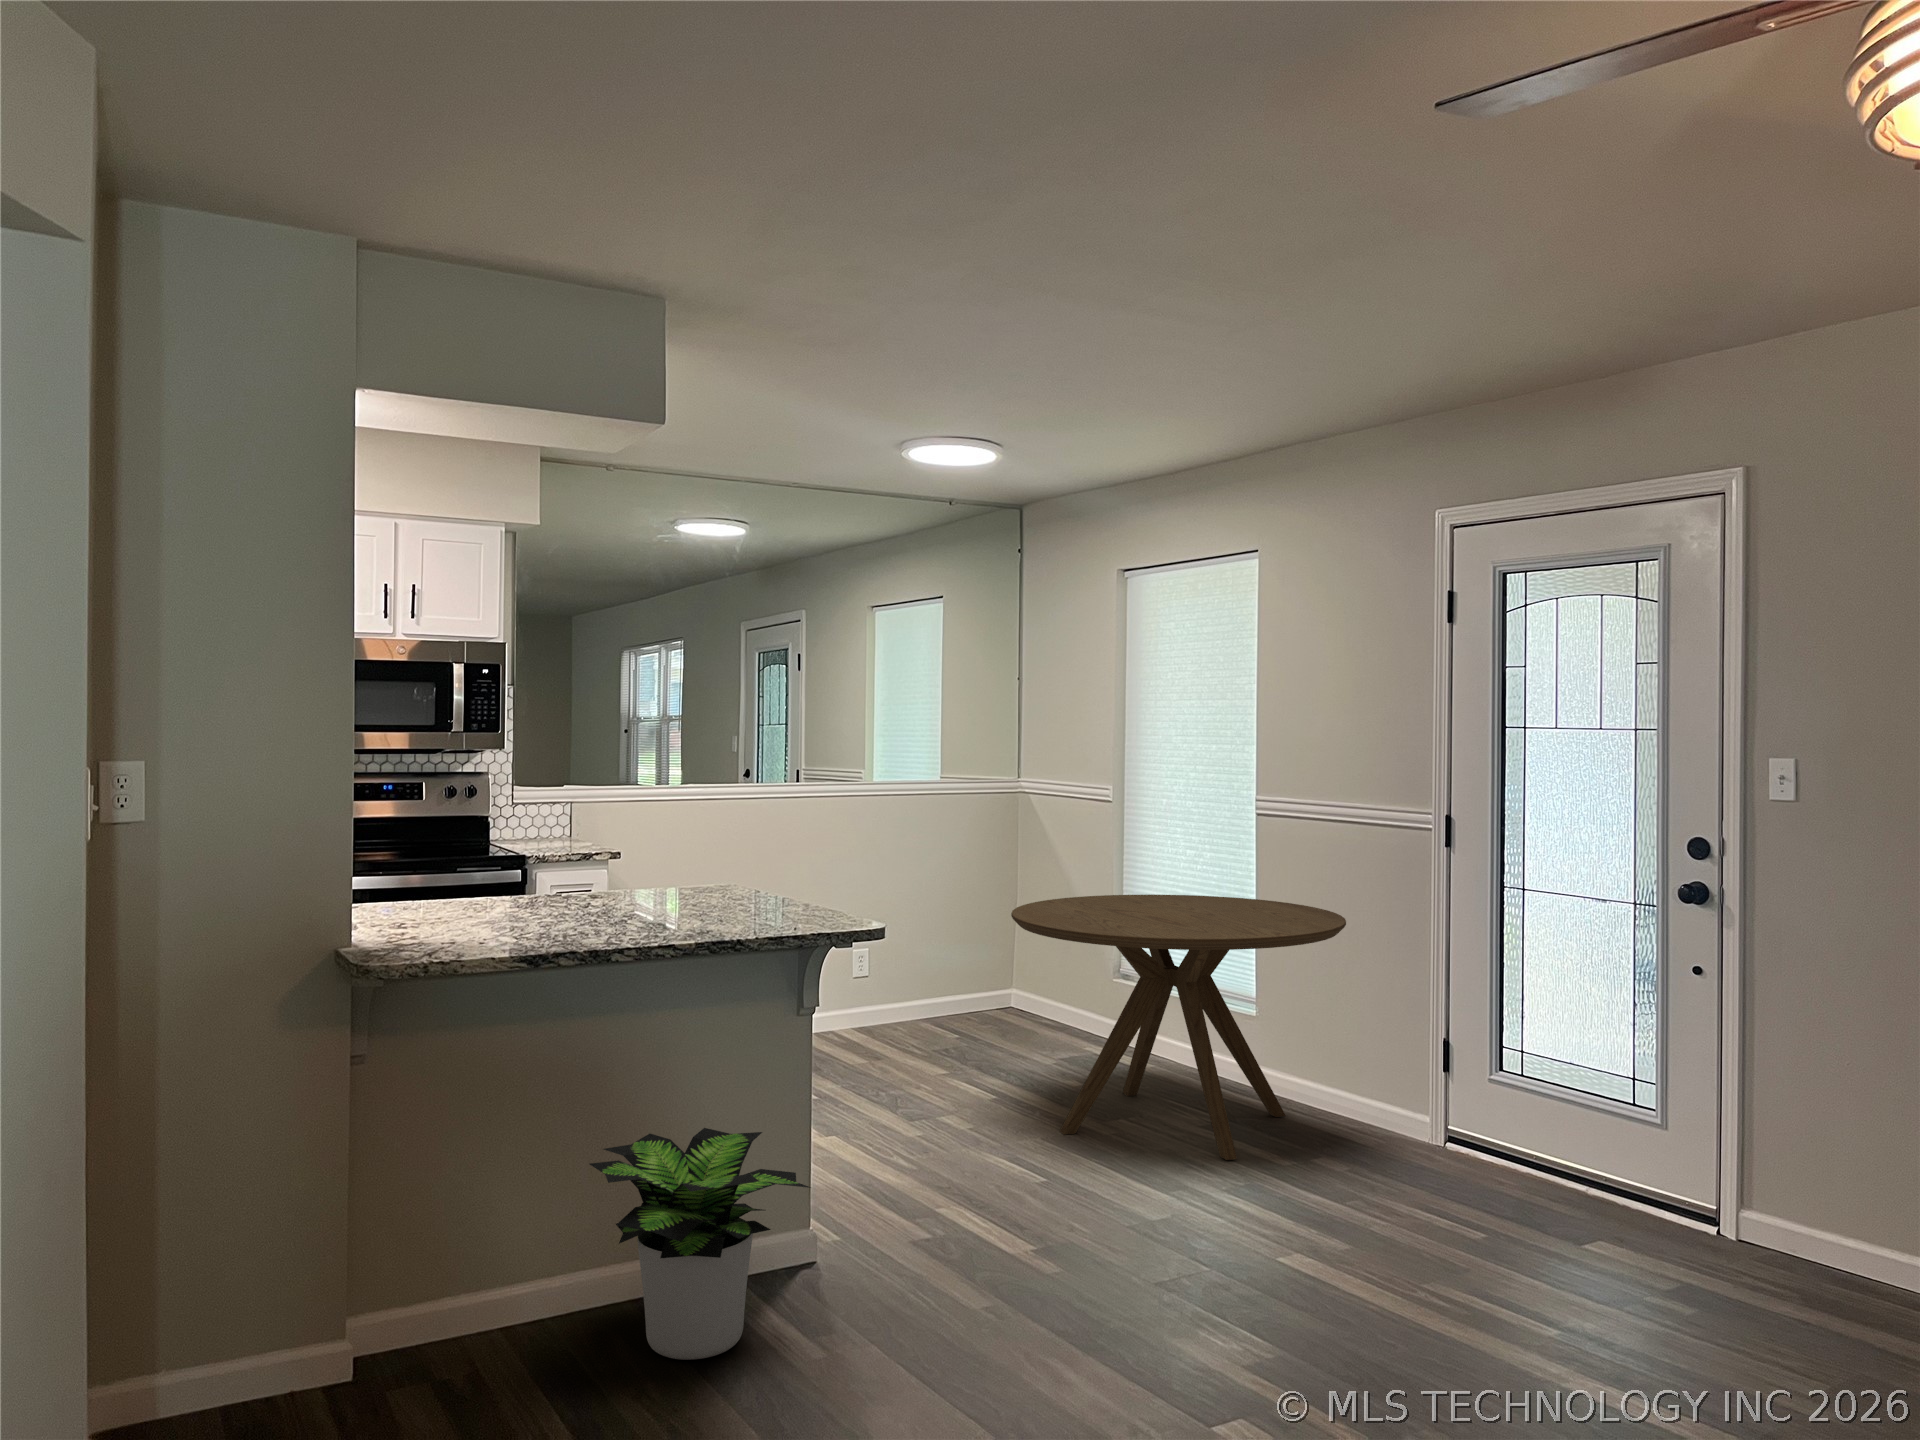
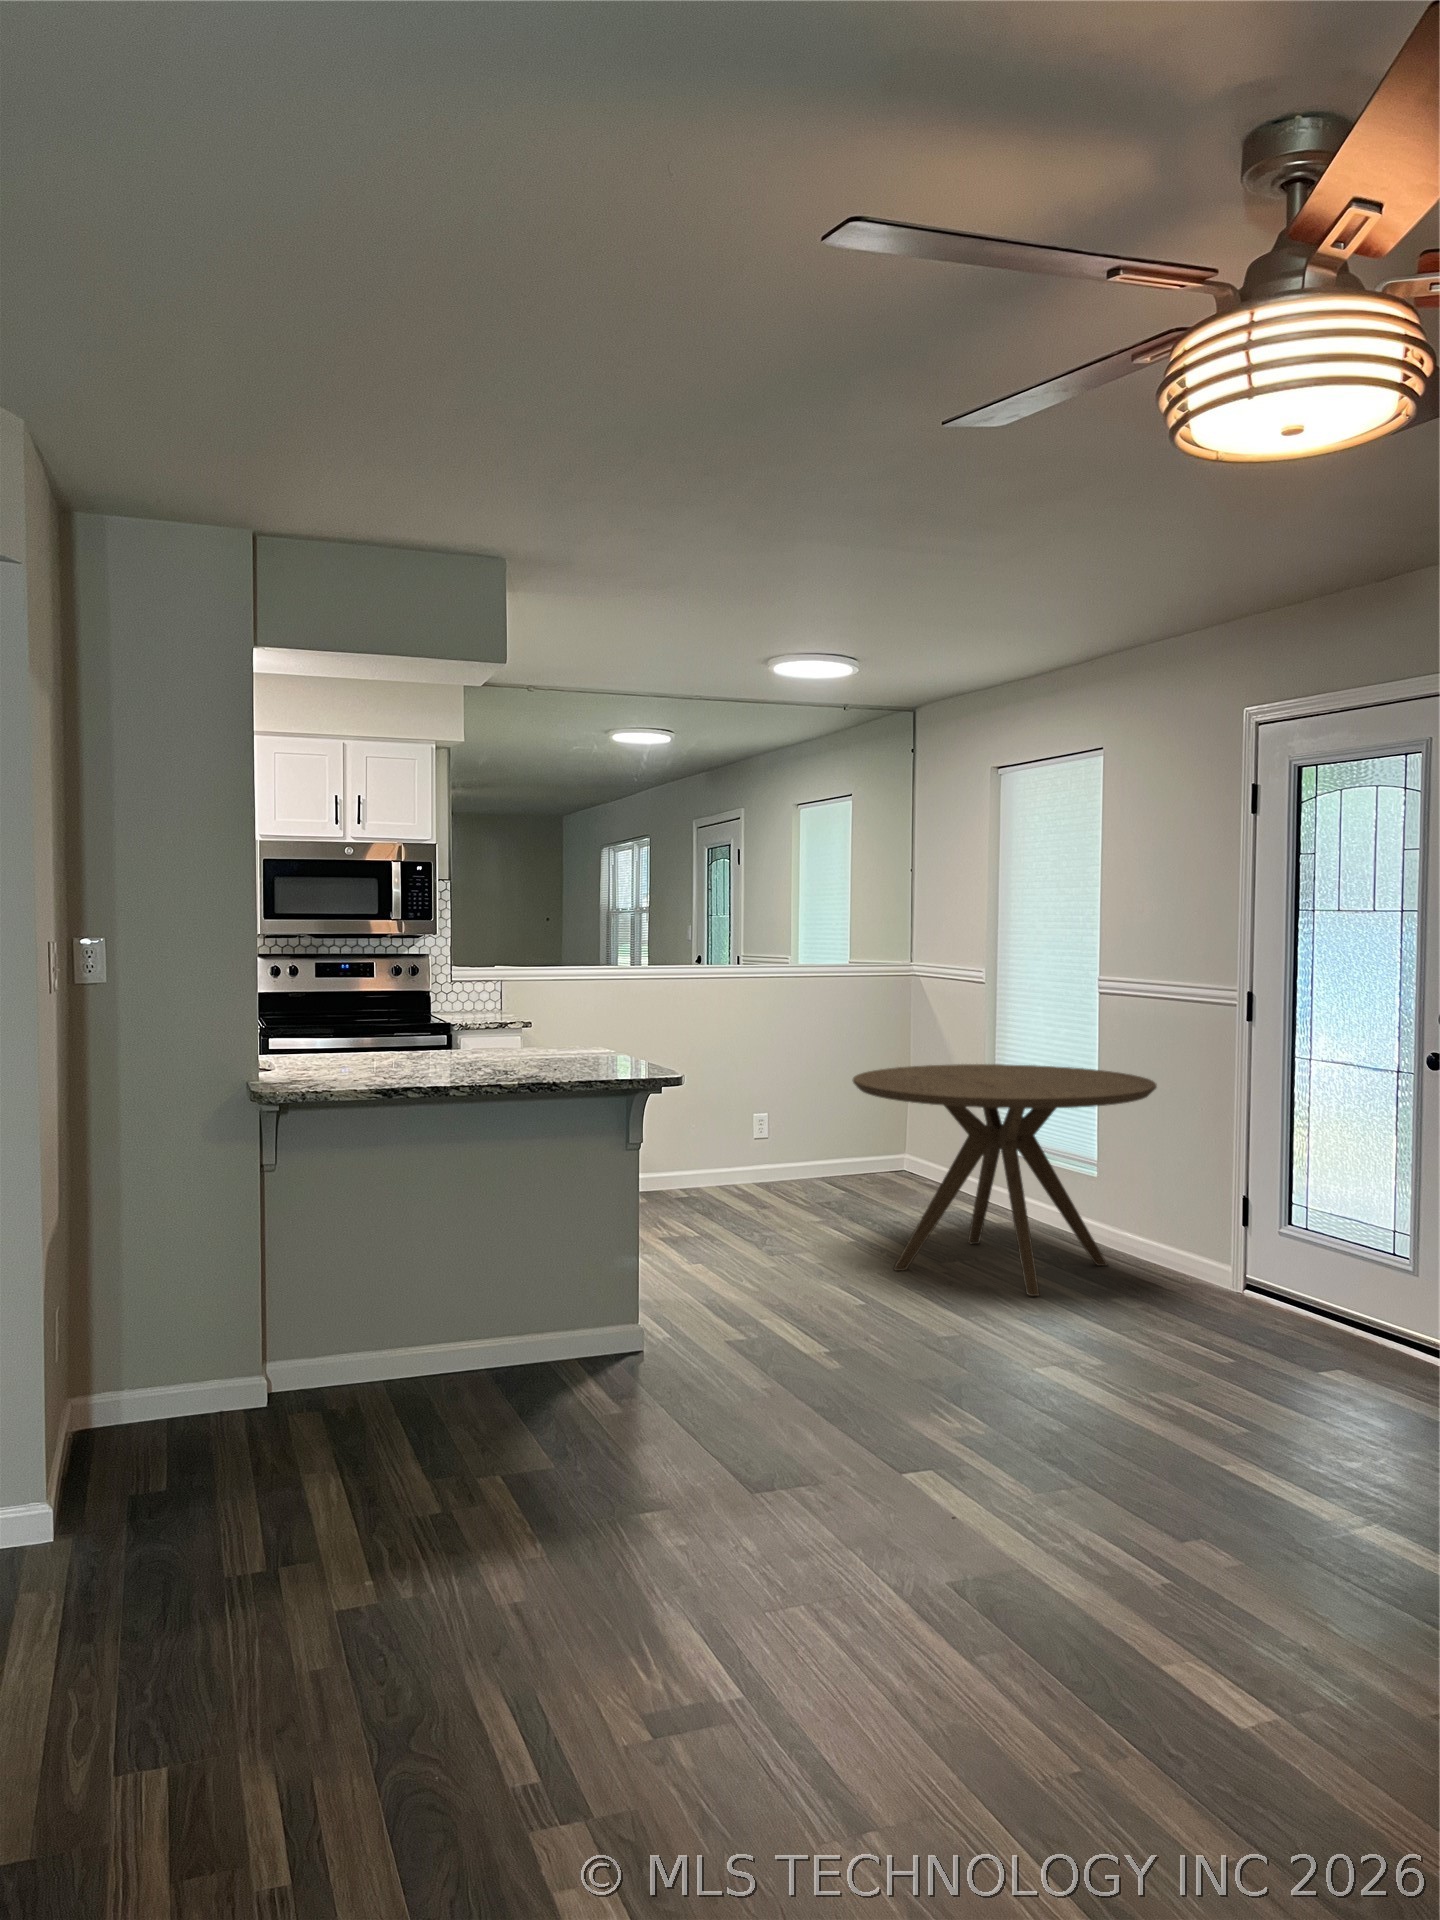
potted plant: present [590,1128,811,1360] -> none [439,1234,611,1407]

